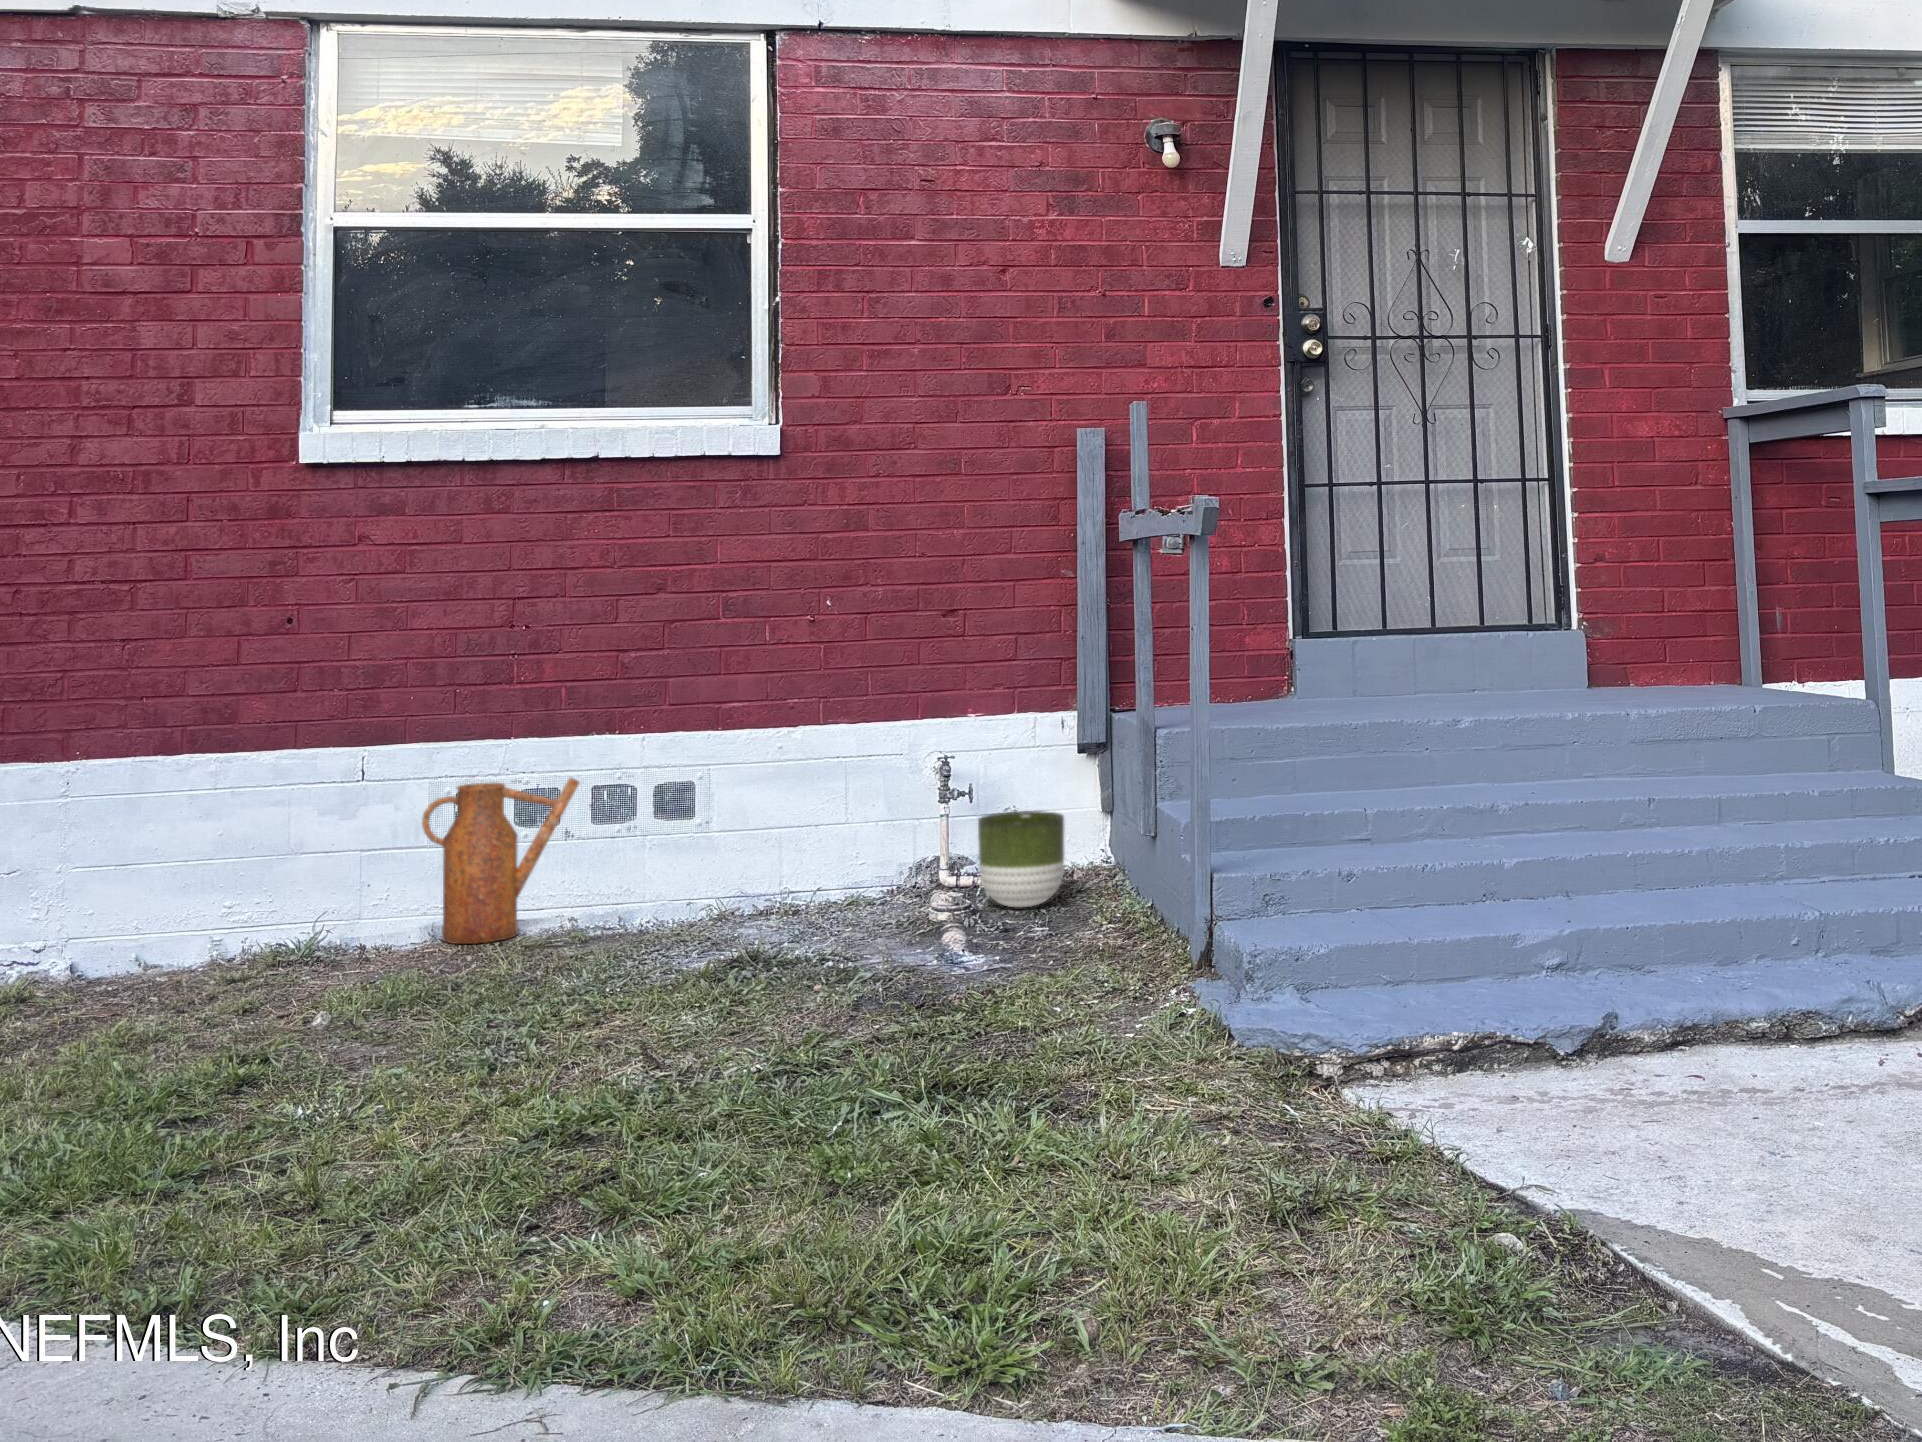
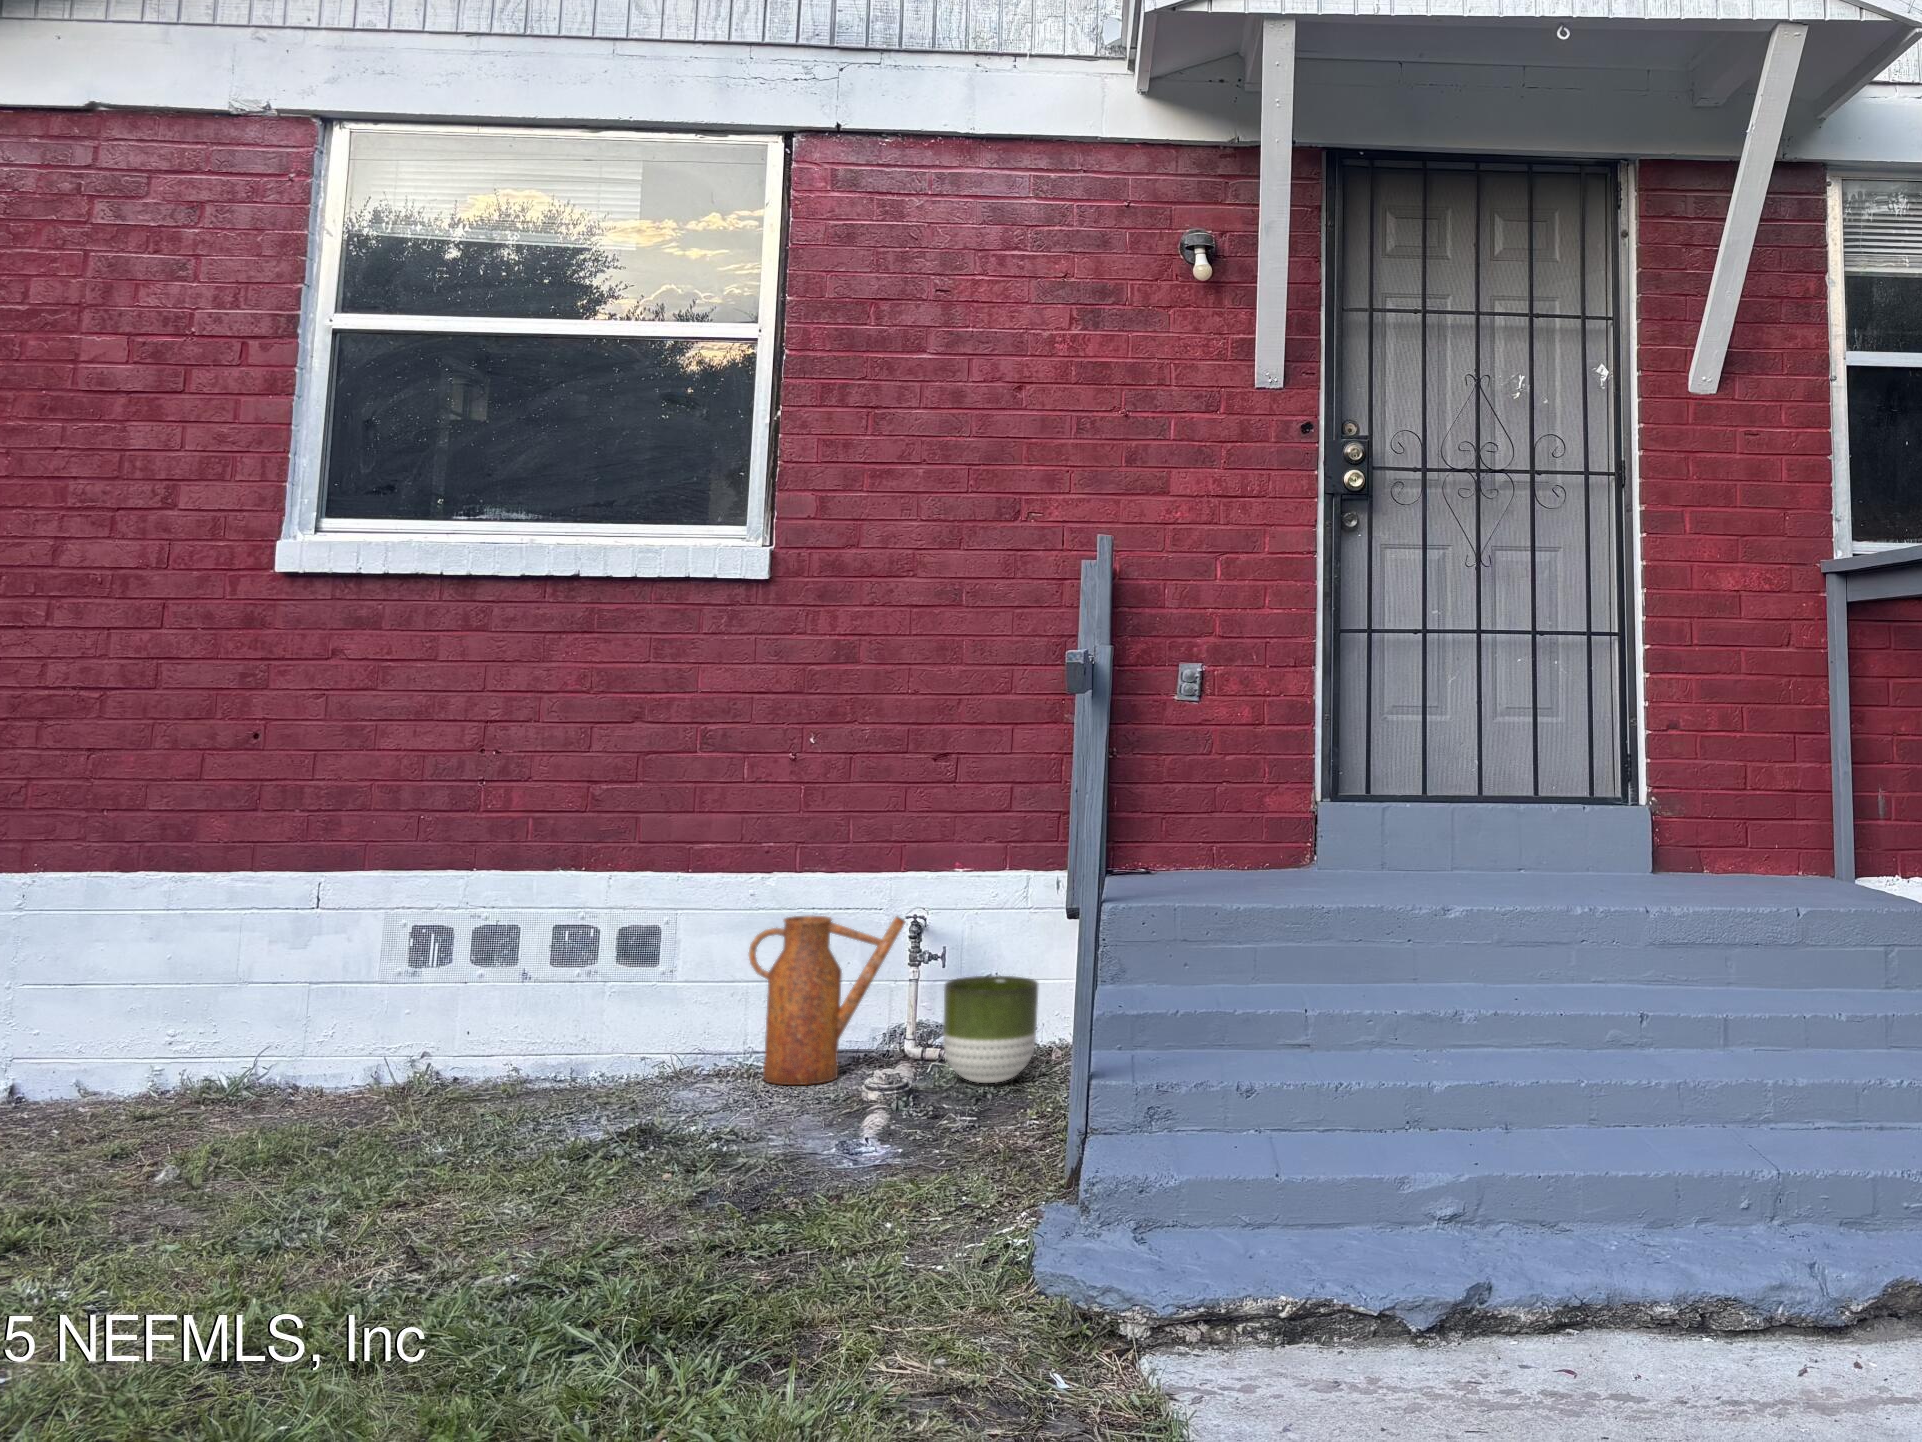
watering can: present [422,778,579,944] -> present [749,916,905,1085]

